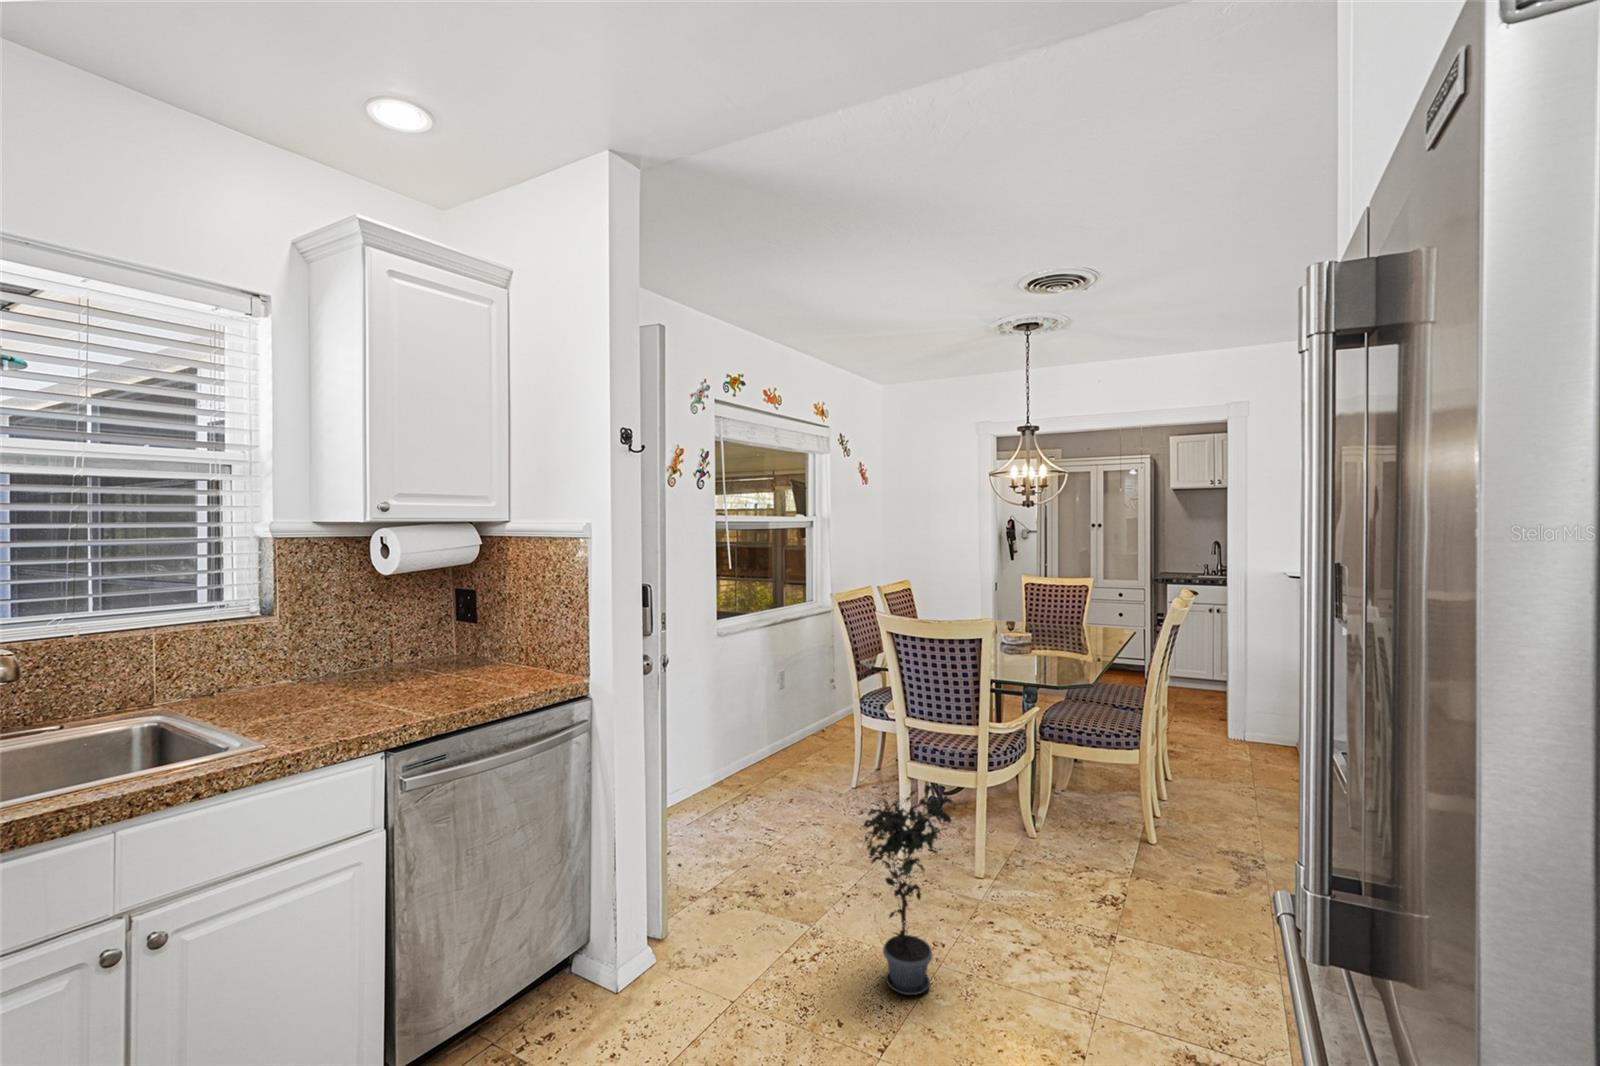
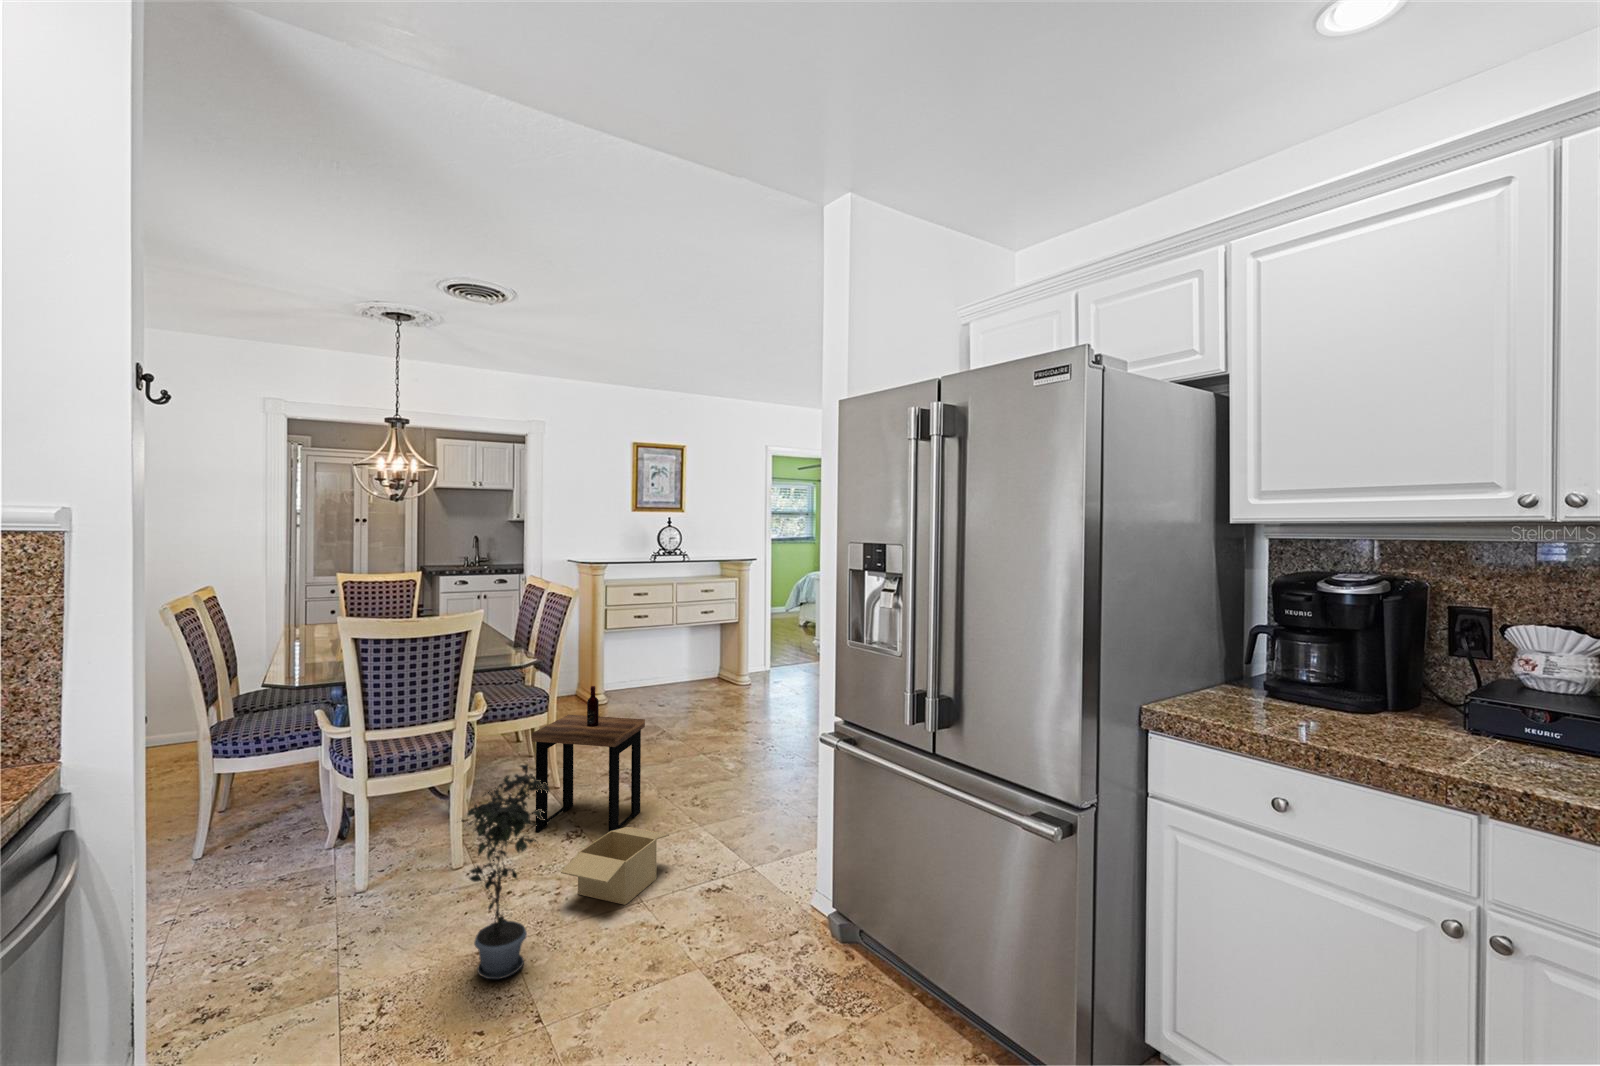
side table: none [1076,731,1225,927] -> present [532,686,645,832]
cardboard box: none [1014,911,1175,1004] -> present [561,827,669,905]

